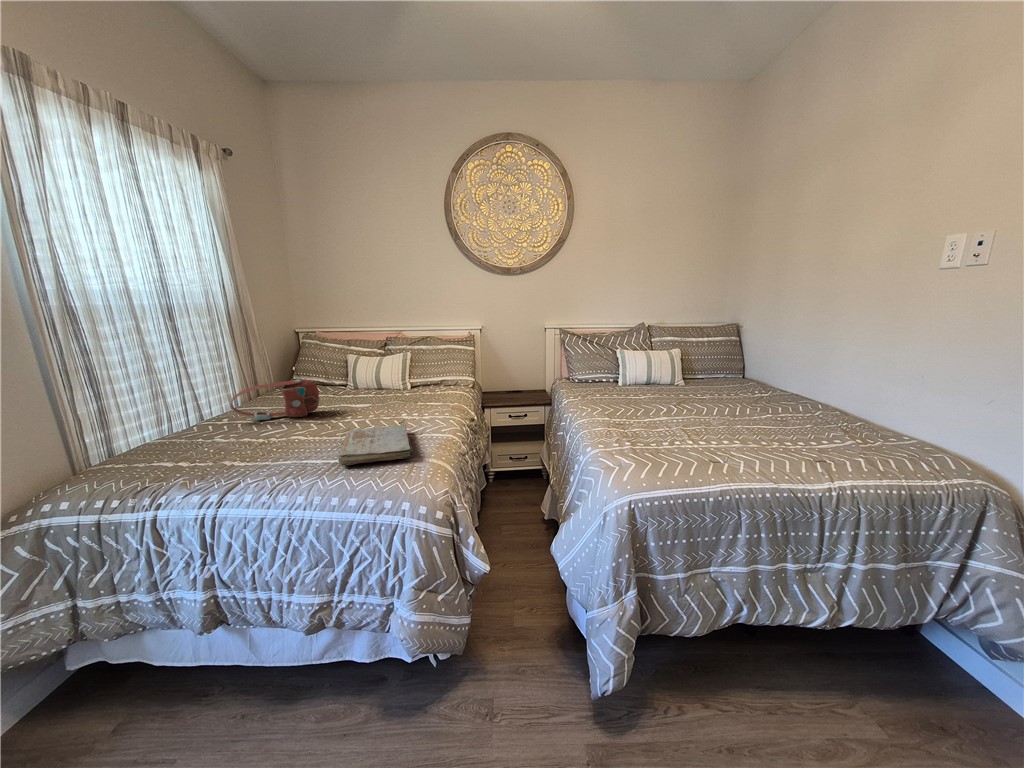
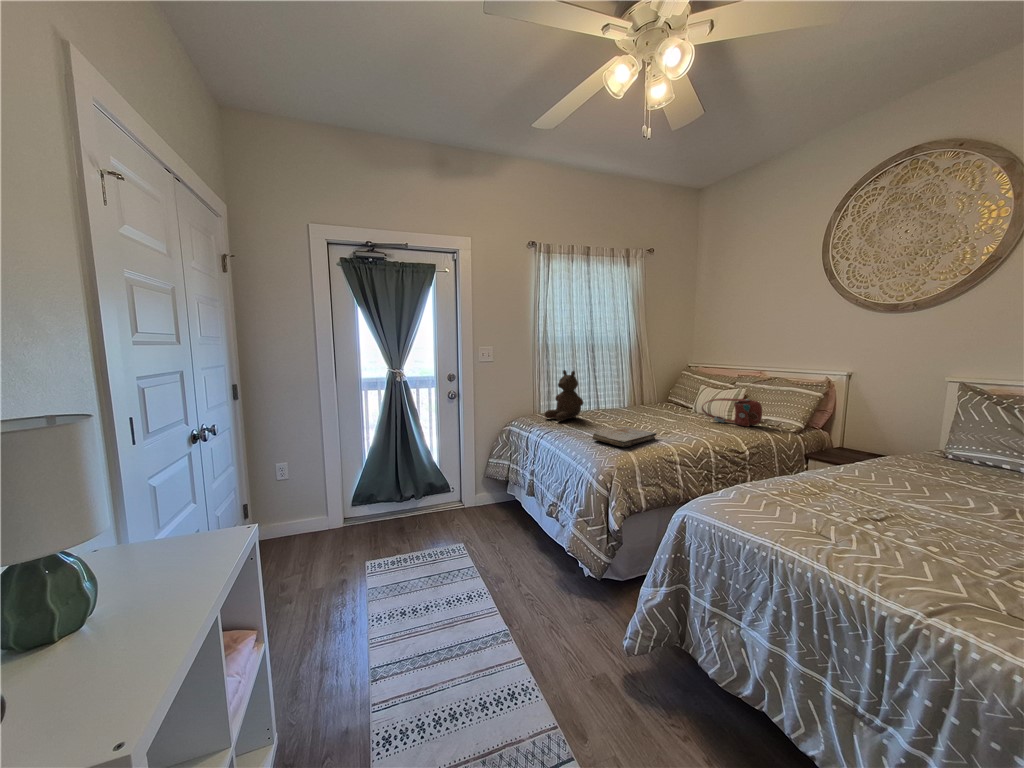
teddy bear: none [135,355,231,465] -> present [545,370,583,421]
handbag: present [231,379,319,420] -> present [702,398,762,426]

